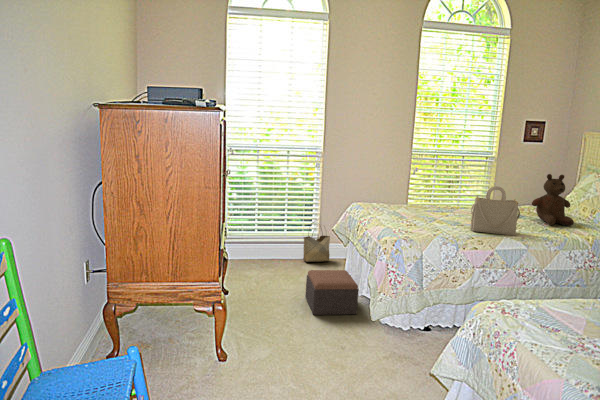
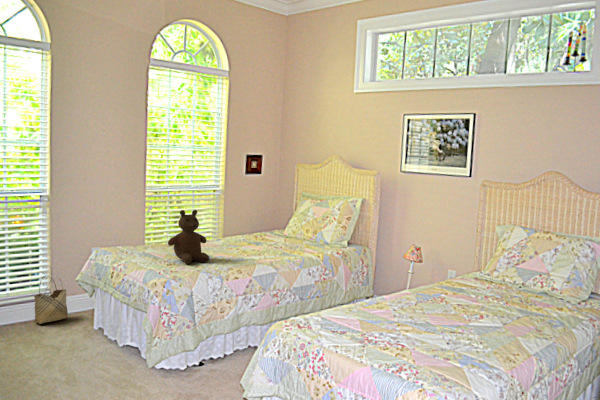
teddy bear: present [532,174,574,226] -> present [168,210,209,264]
handbag: present [470,186,520,235] -> none [227,218,268,262]
footstool: present [305,270,359,315] -> none [58,323,126,381]

